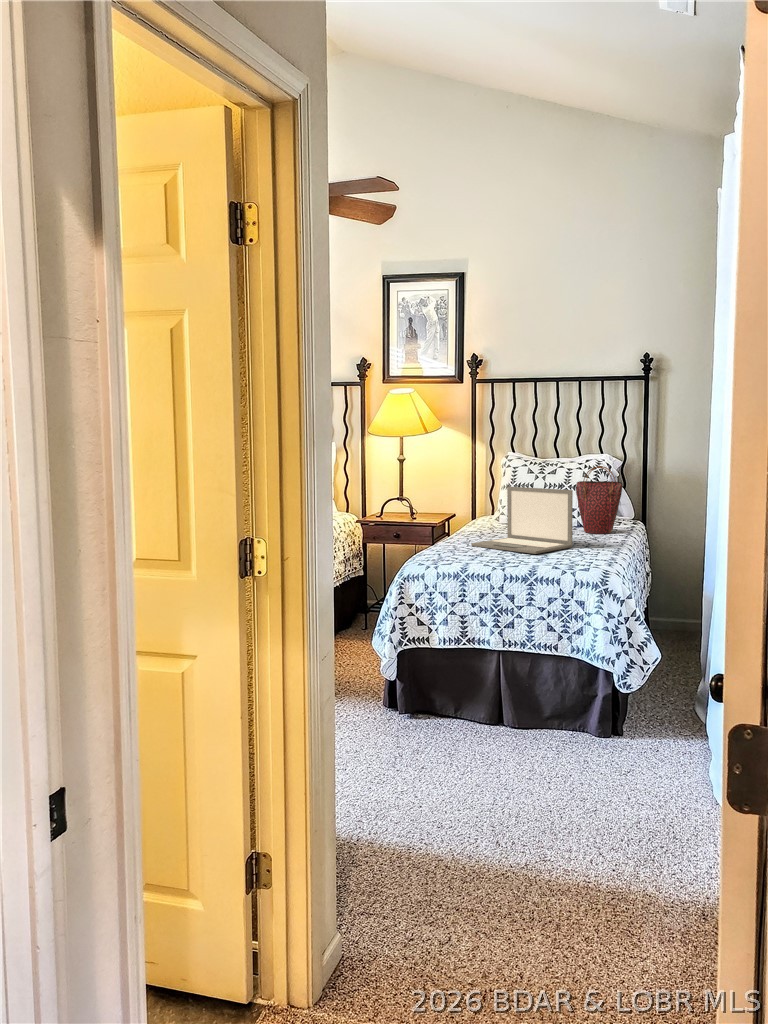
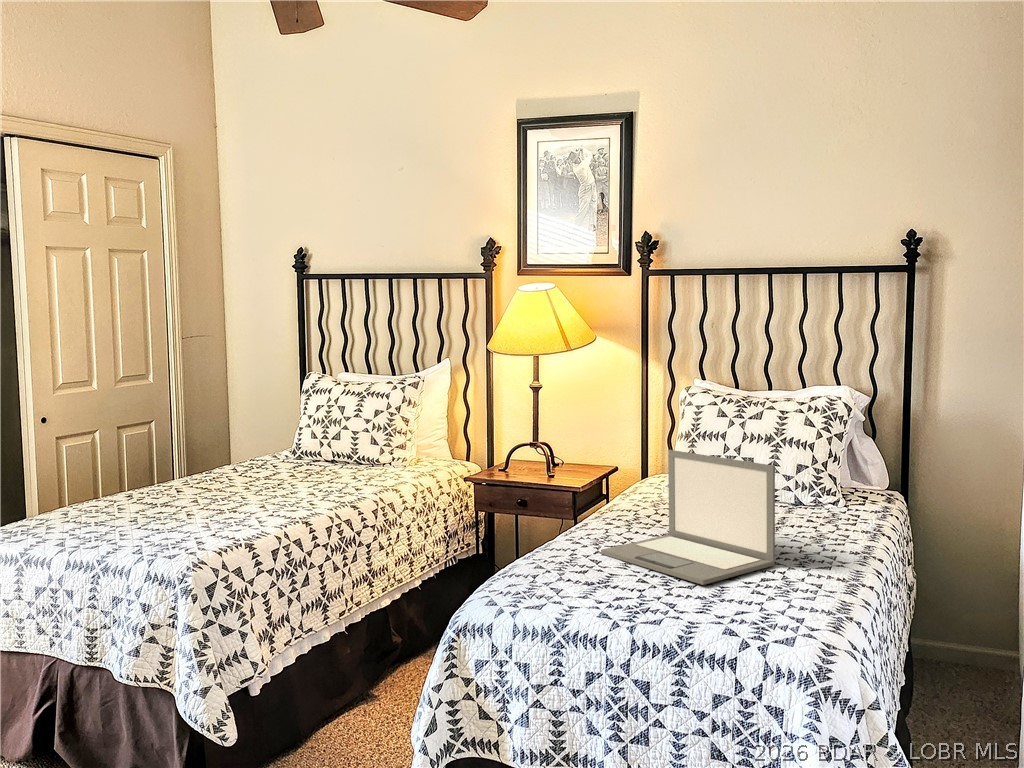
handbag: present [576,466,622,534] -> none [790,413,869,527]

